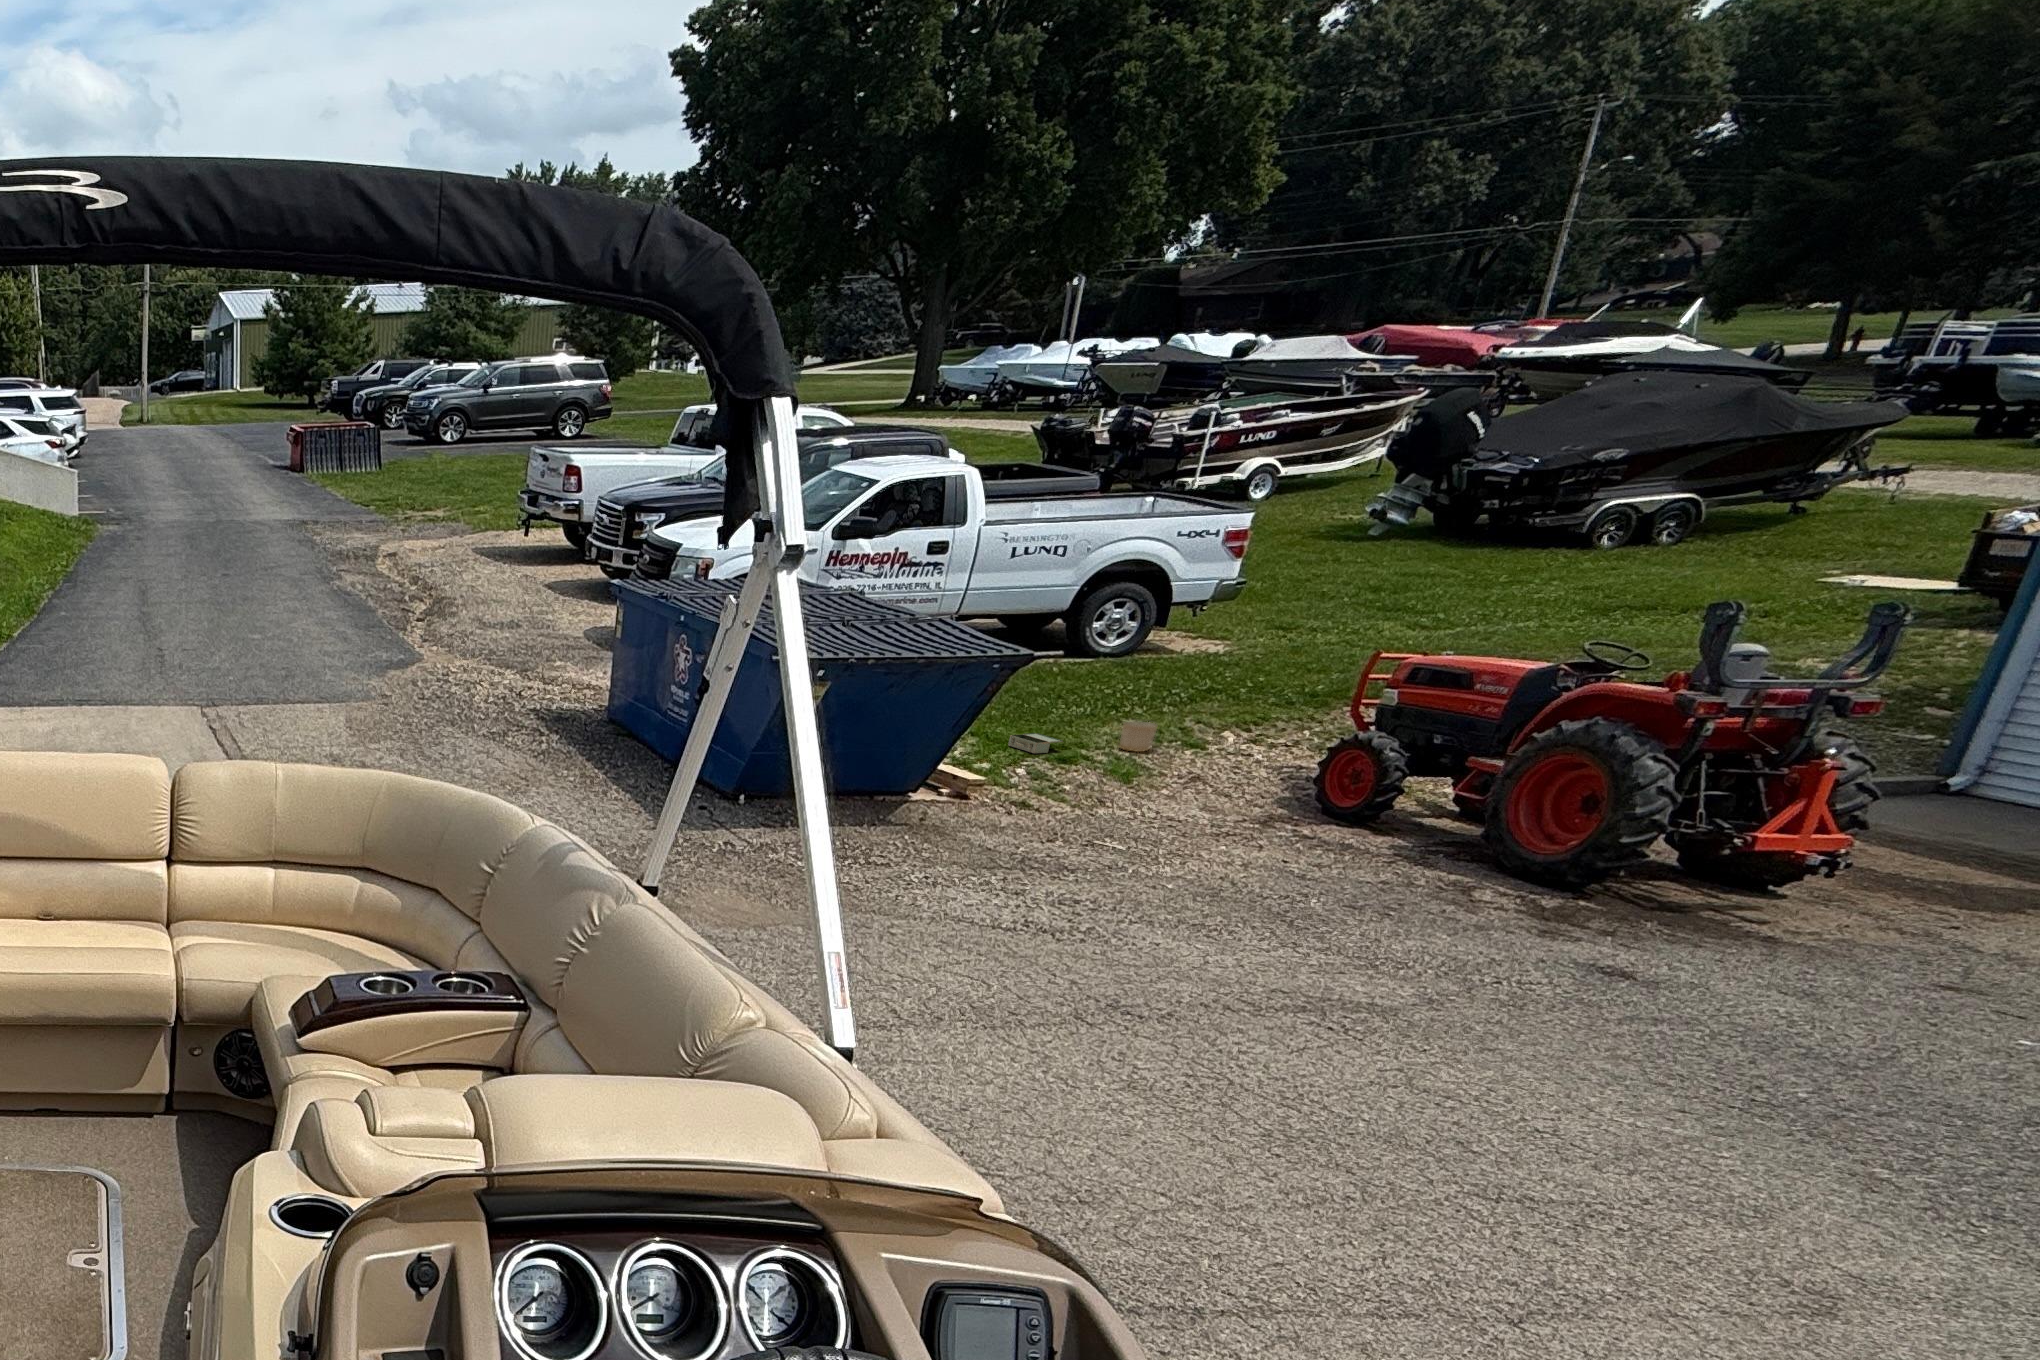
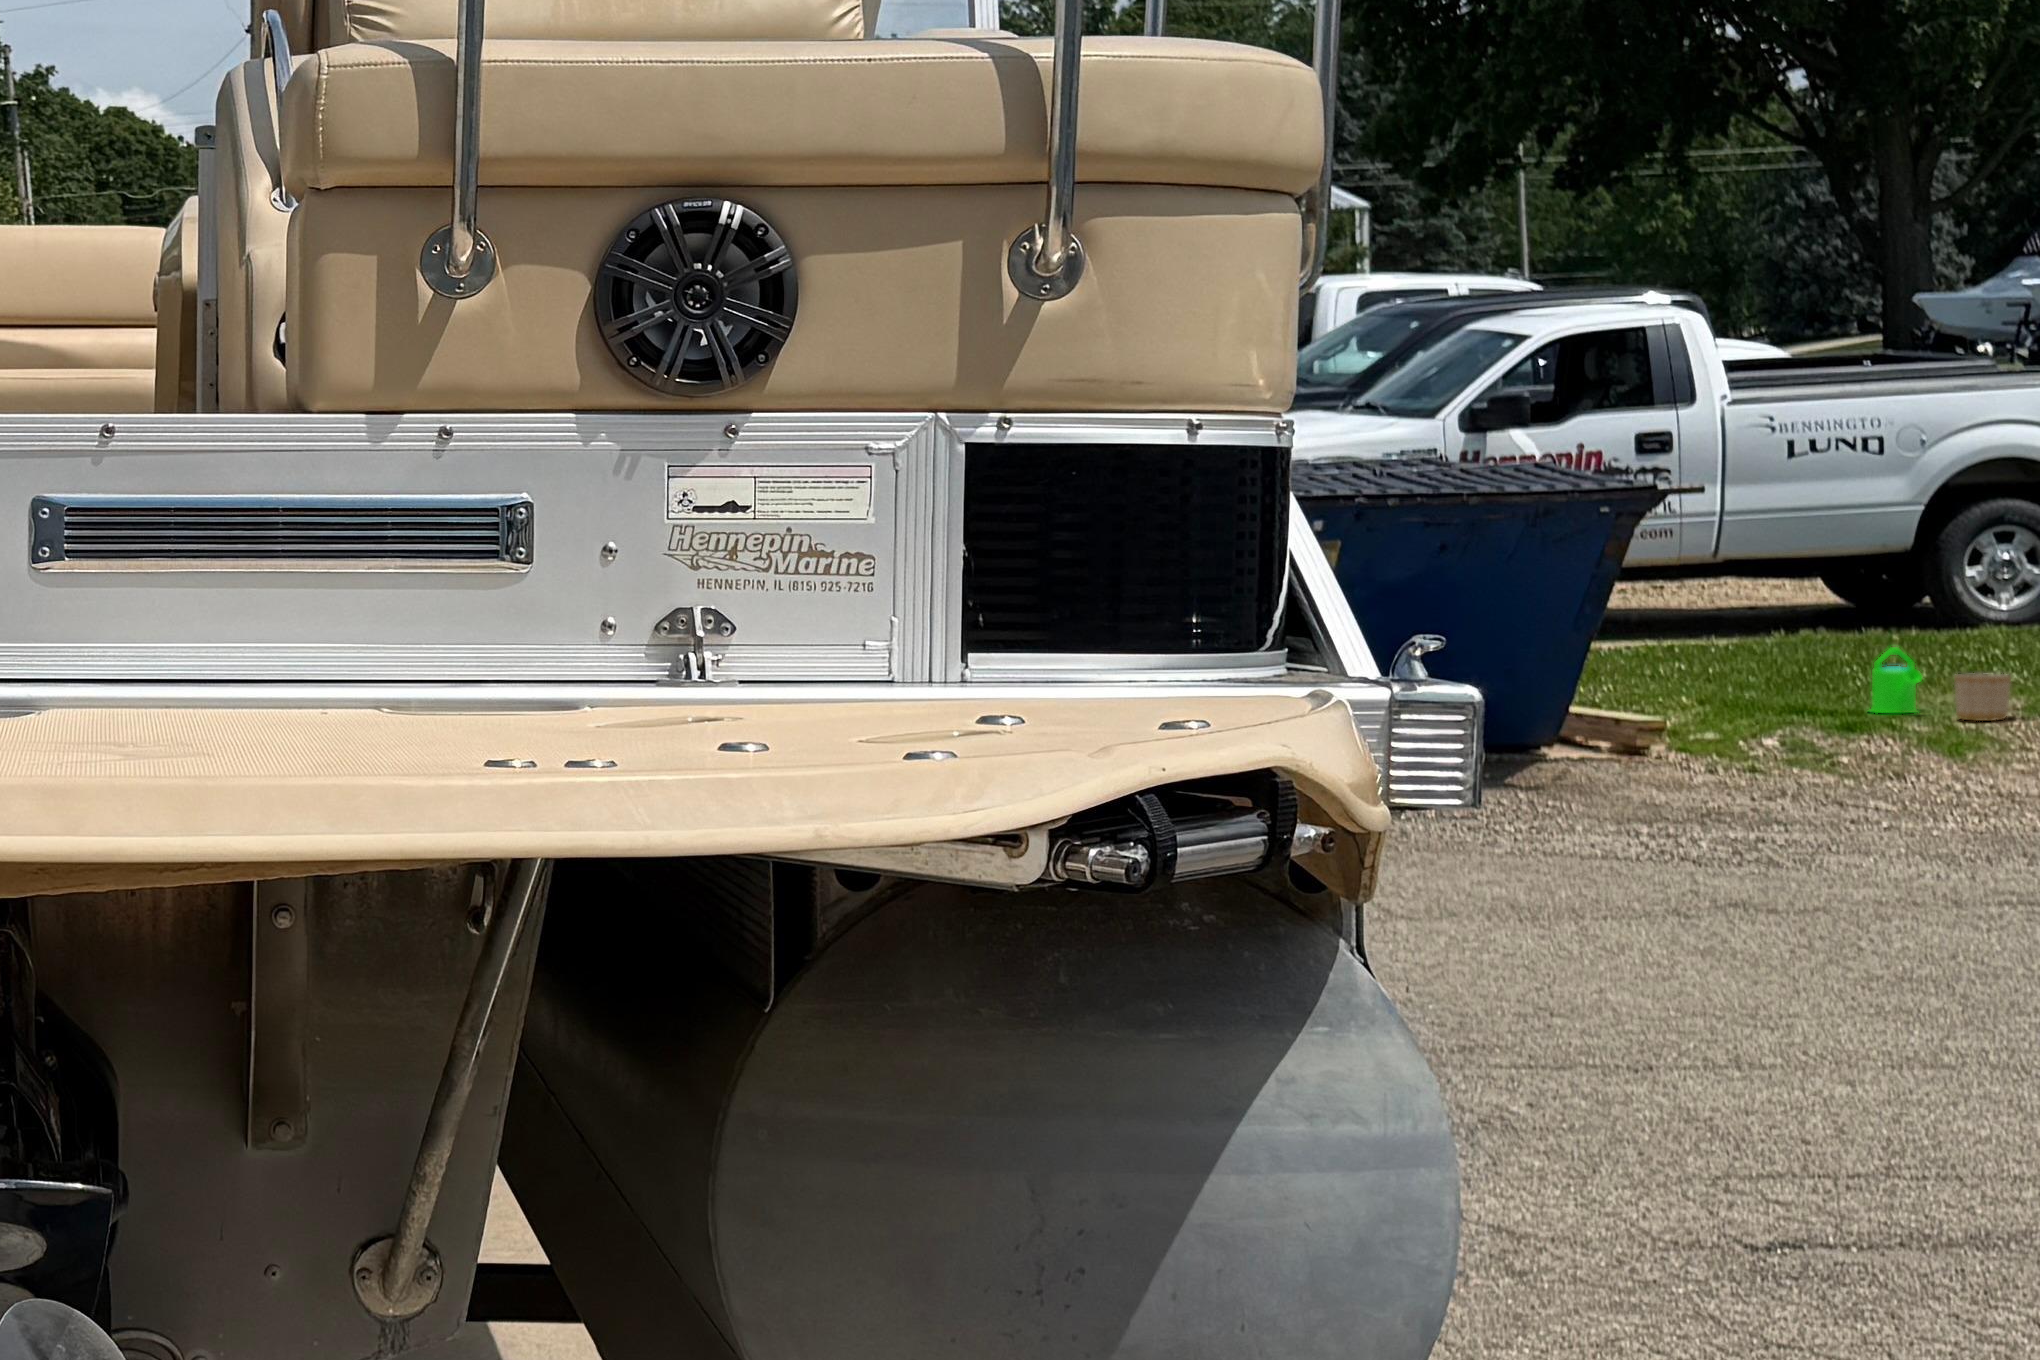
watering can: none [1060,700,1101,740] -> present [1870,647,1922,713]
toolbox: present [1008,733,1063,753] -> none [1771,702,1857,728]

